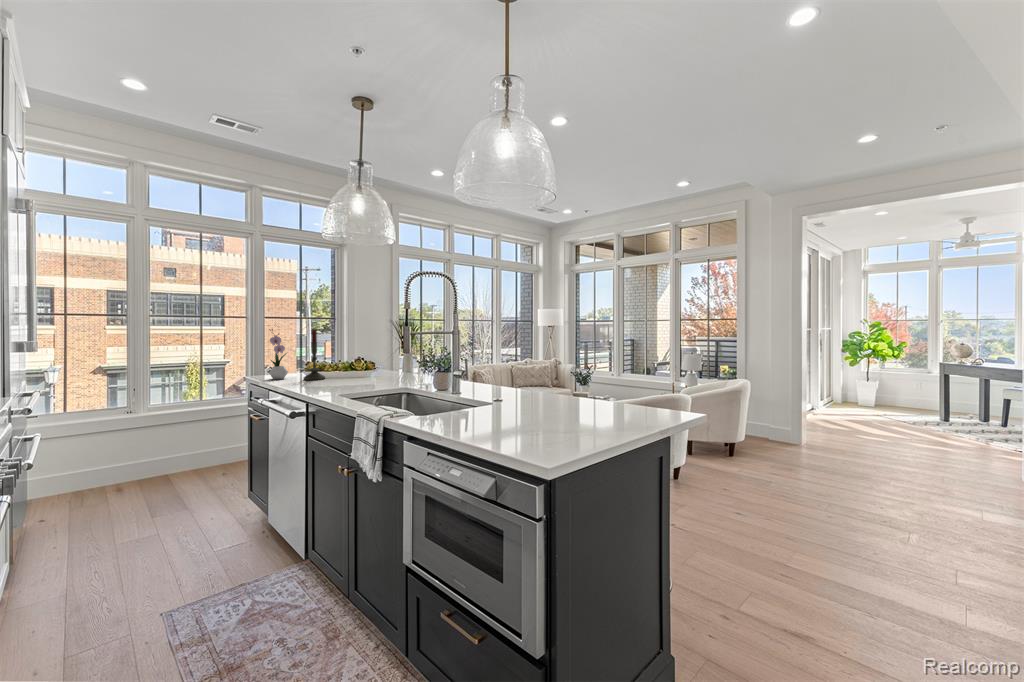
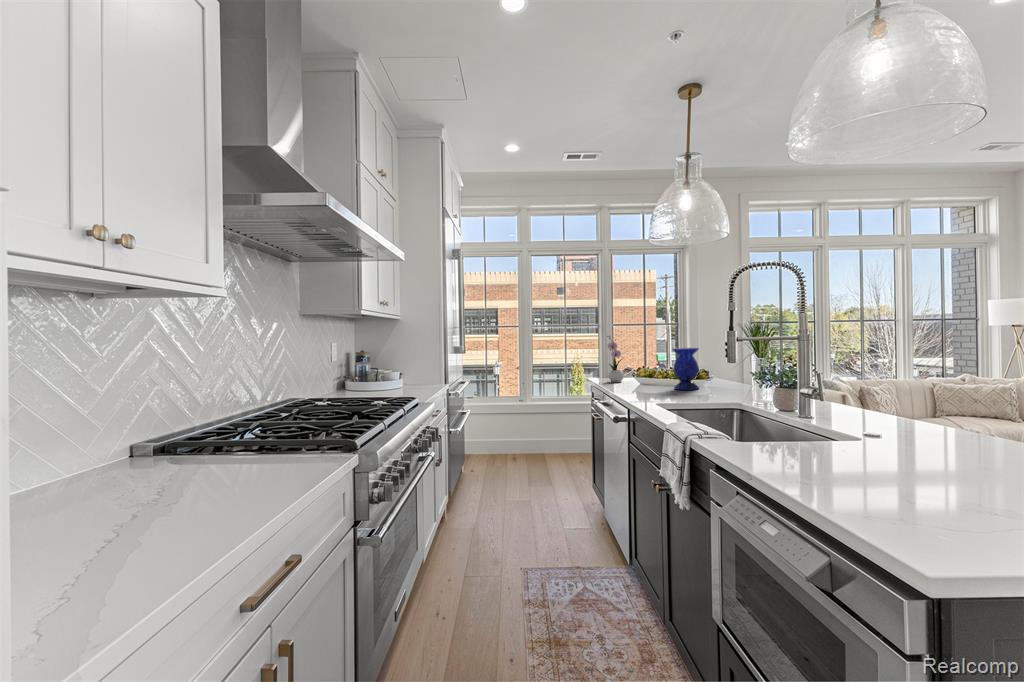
candle: present [304,330,325,380] -> none [637,334,657,385]
vase: none [343,343,369,382] -> present [672,348,699,390]

